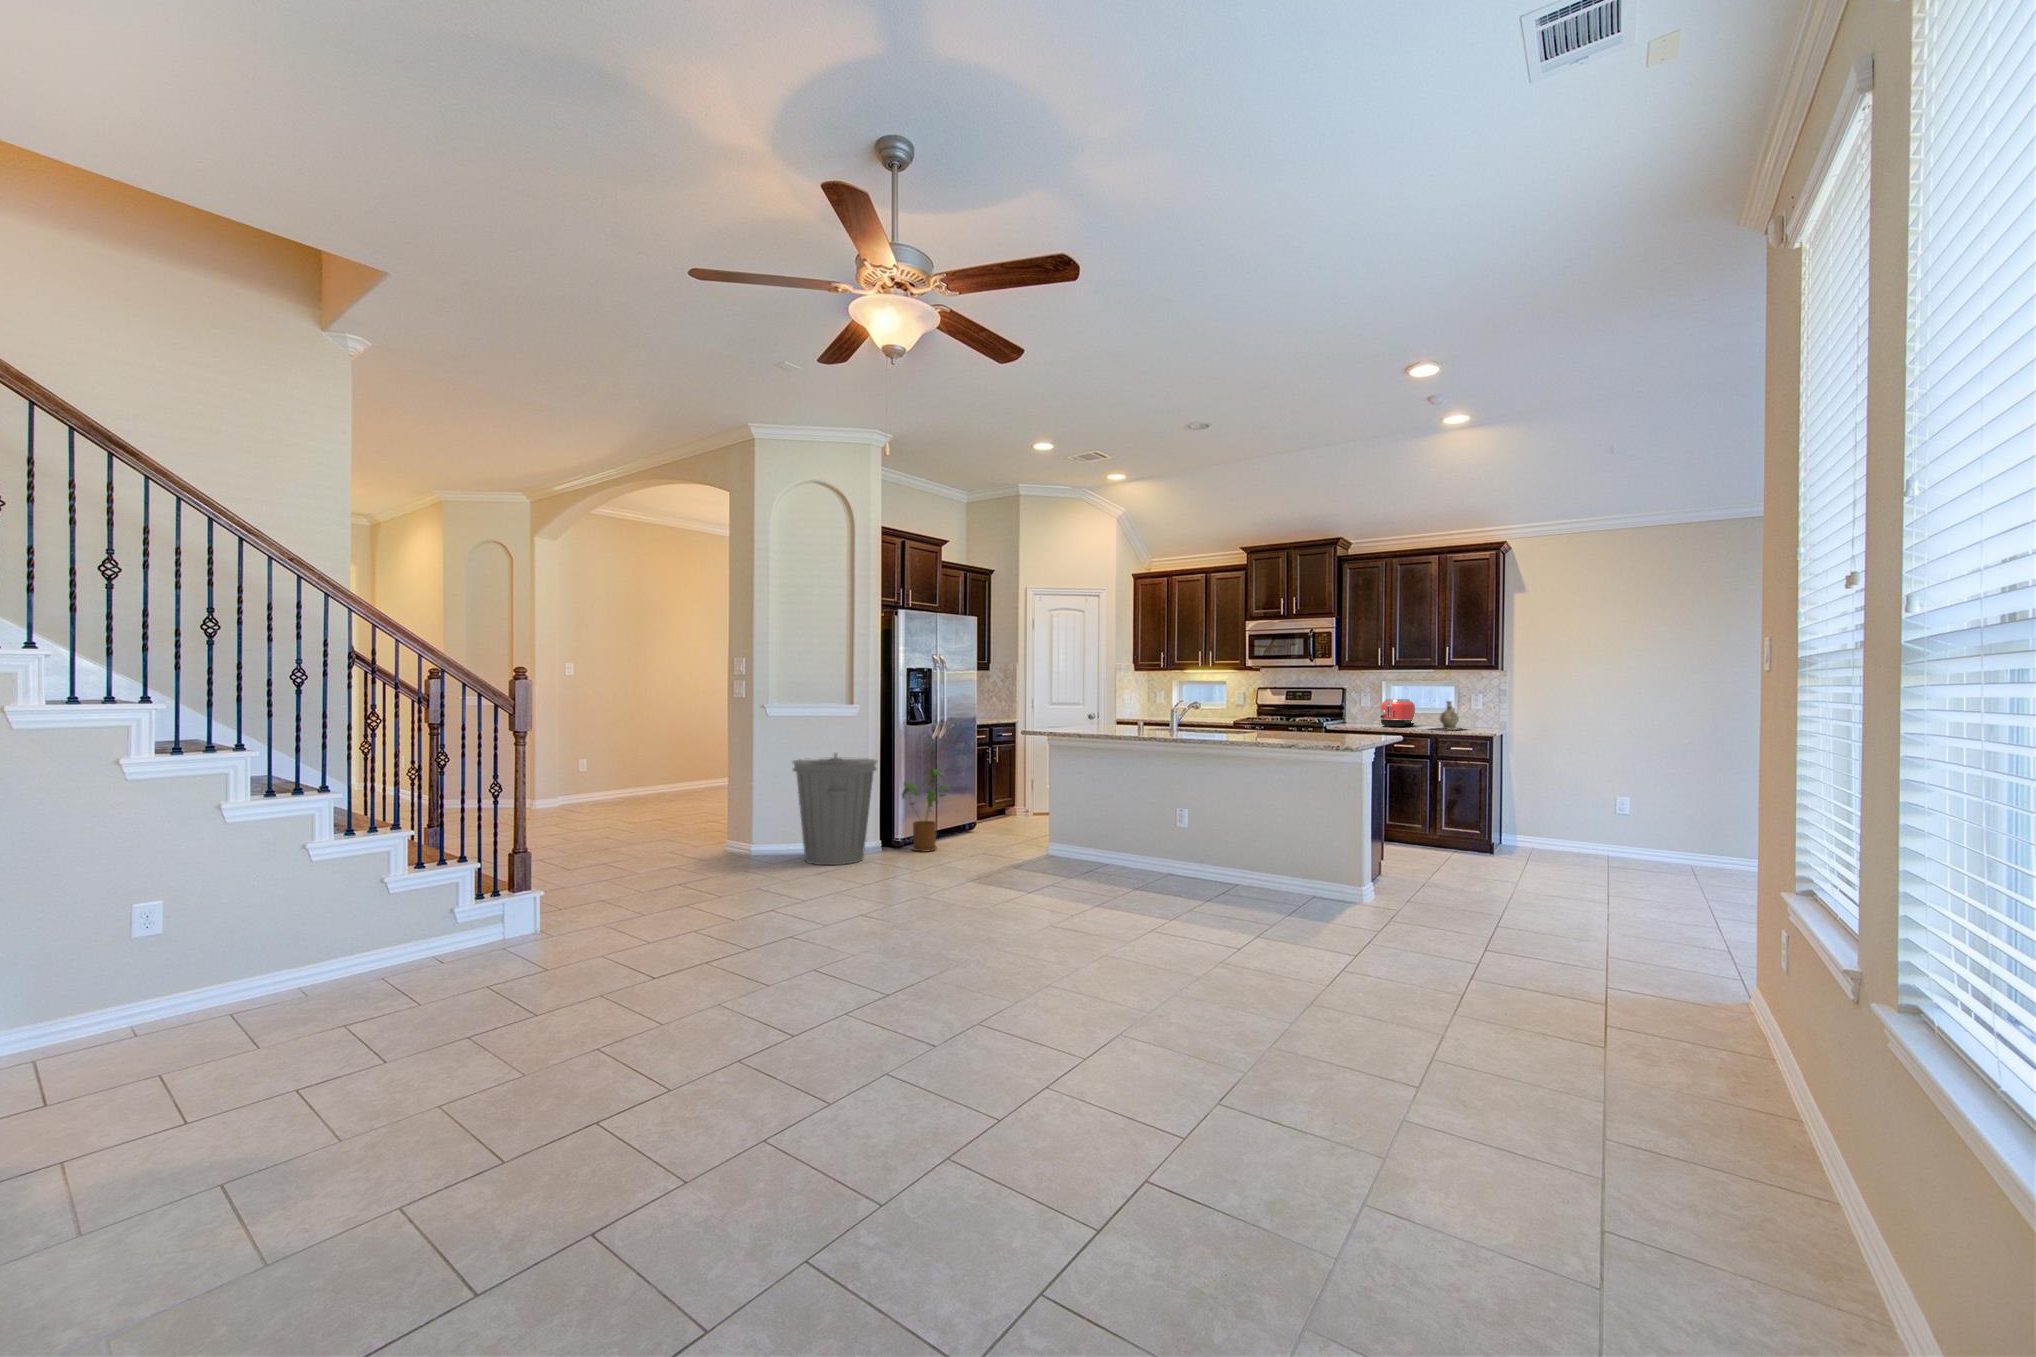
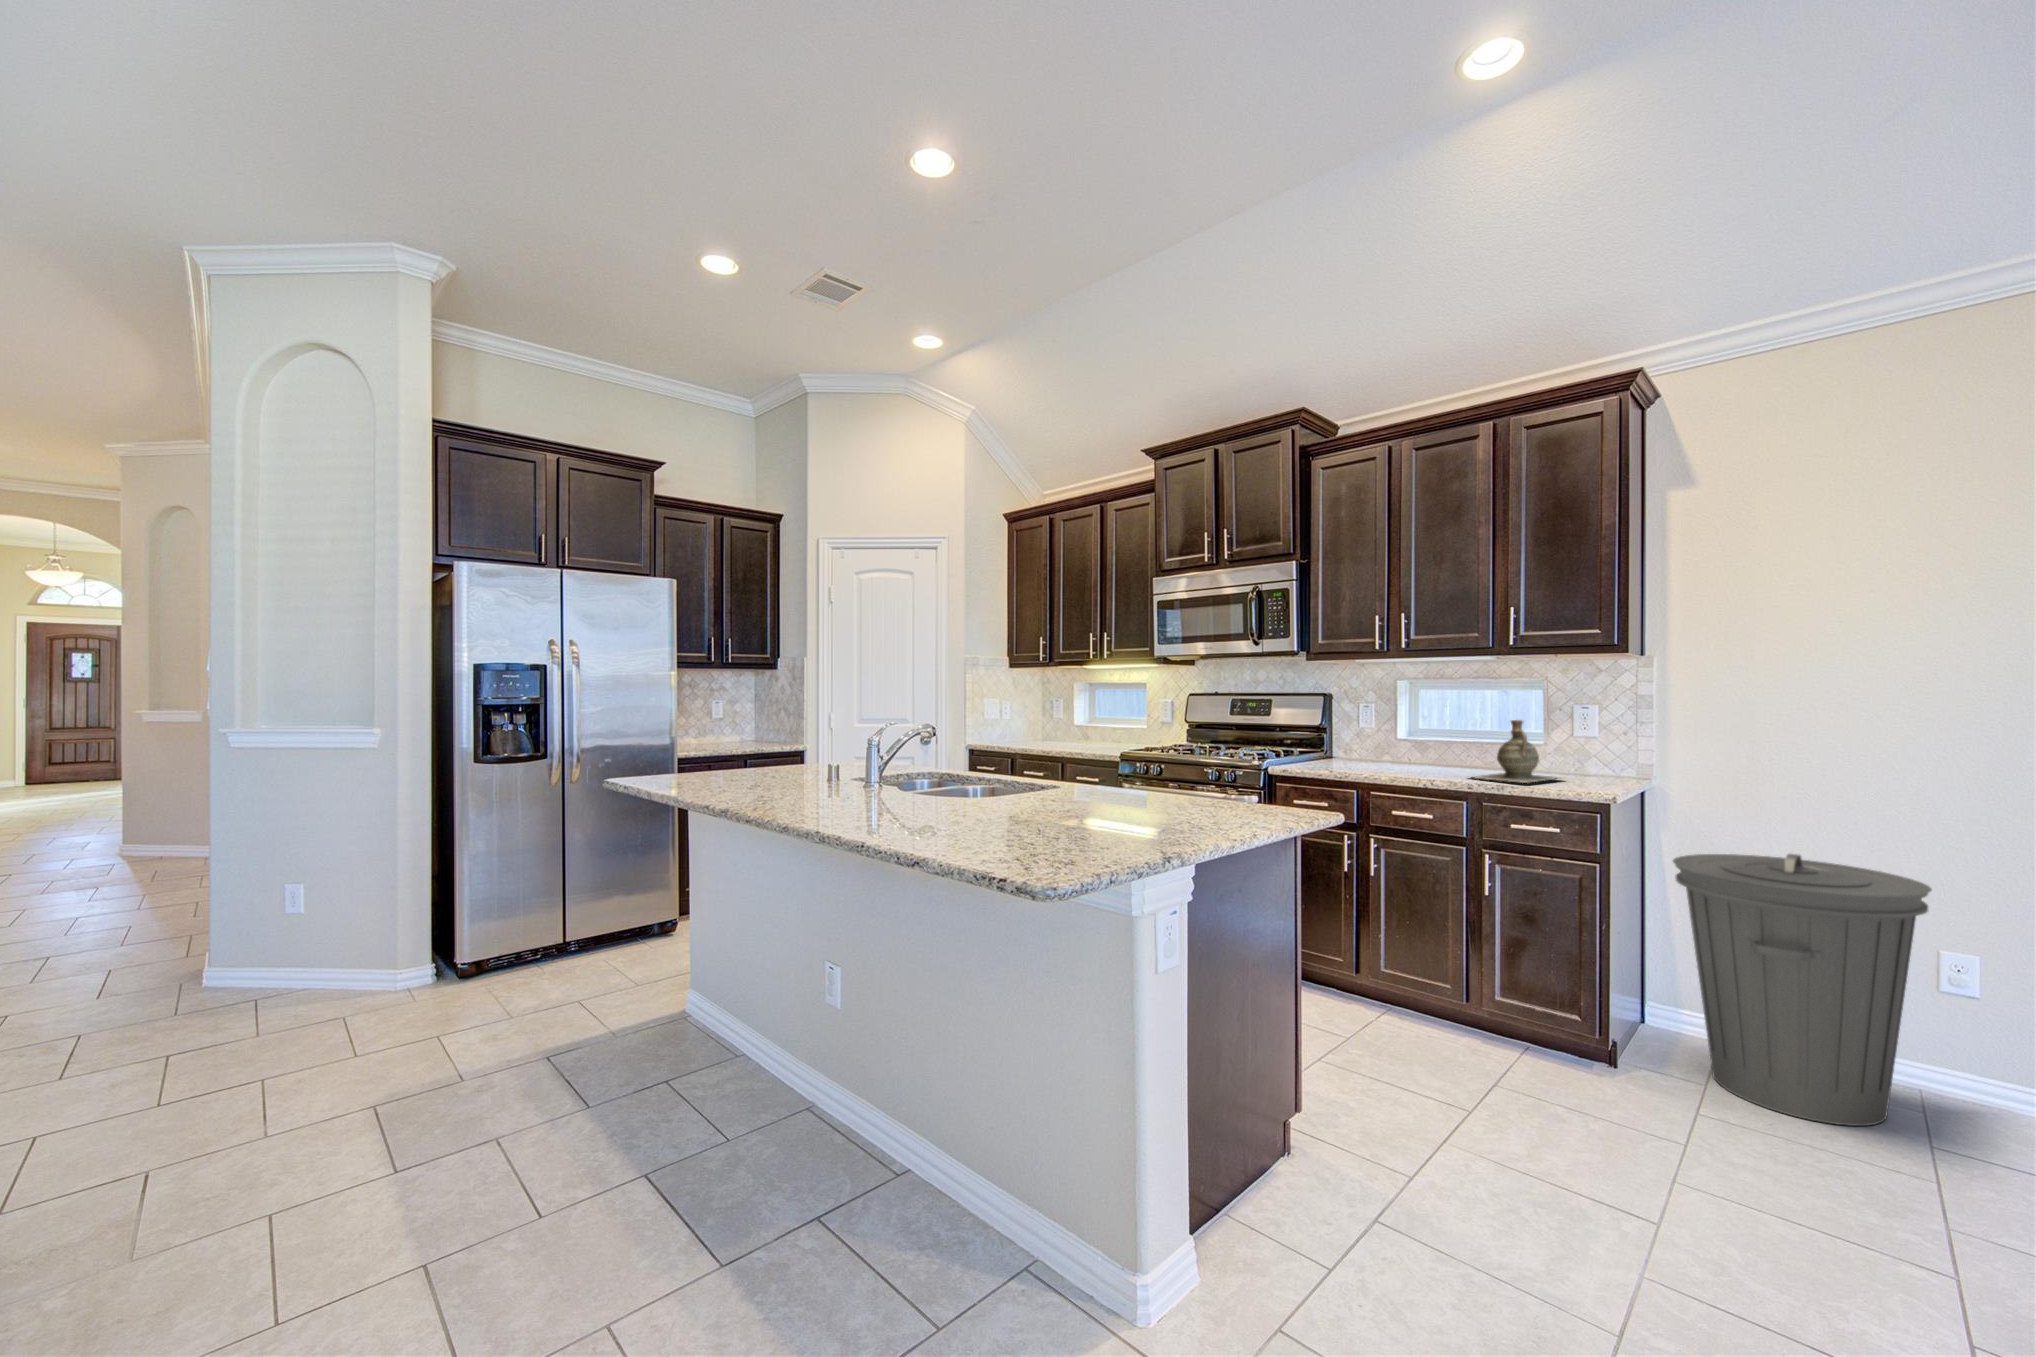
toaster: present [1380,699,1415,727] -> none [1380,715,1456,771]
trash can: present [792,753,877,865] -> present [1673,854,1932,1126]
house plant: present [902,769,949,852] -> none [425,847,522,1001]

